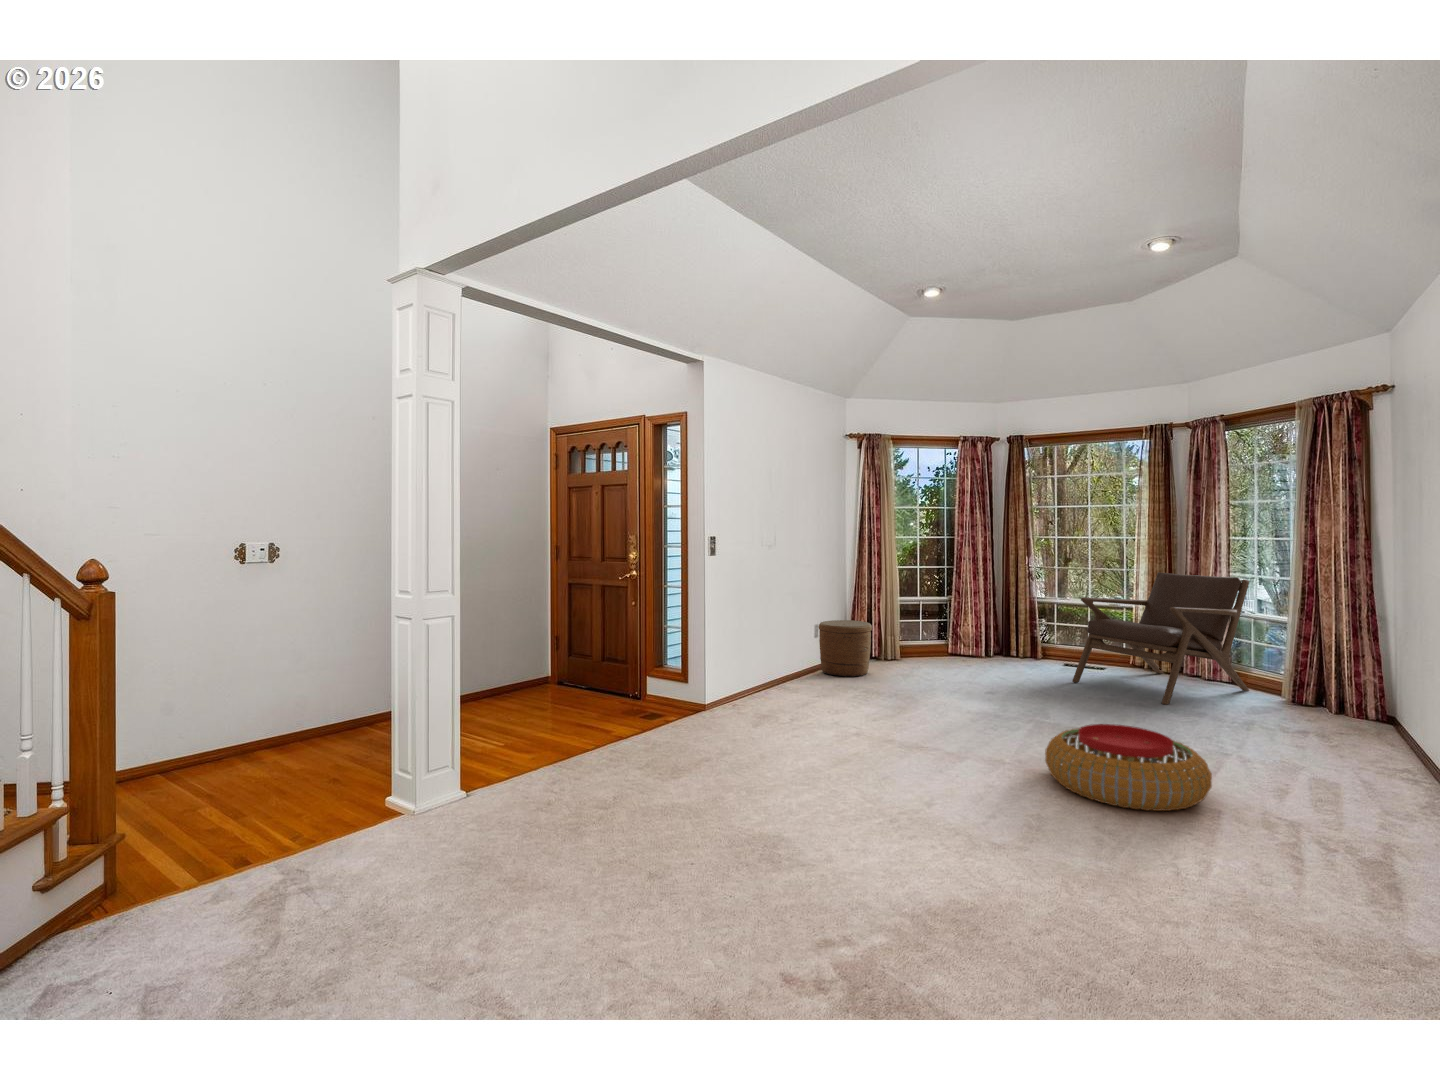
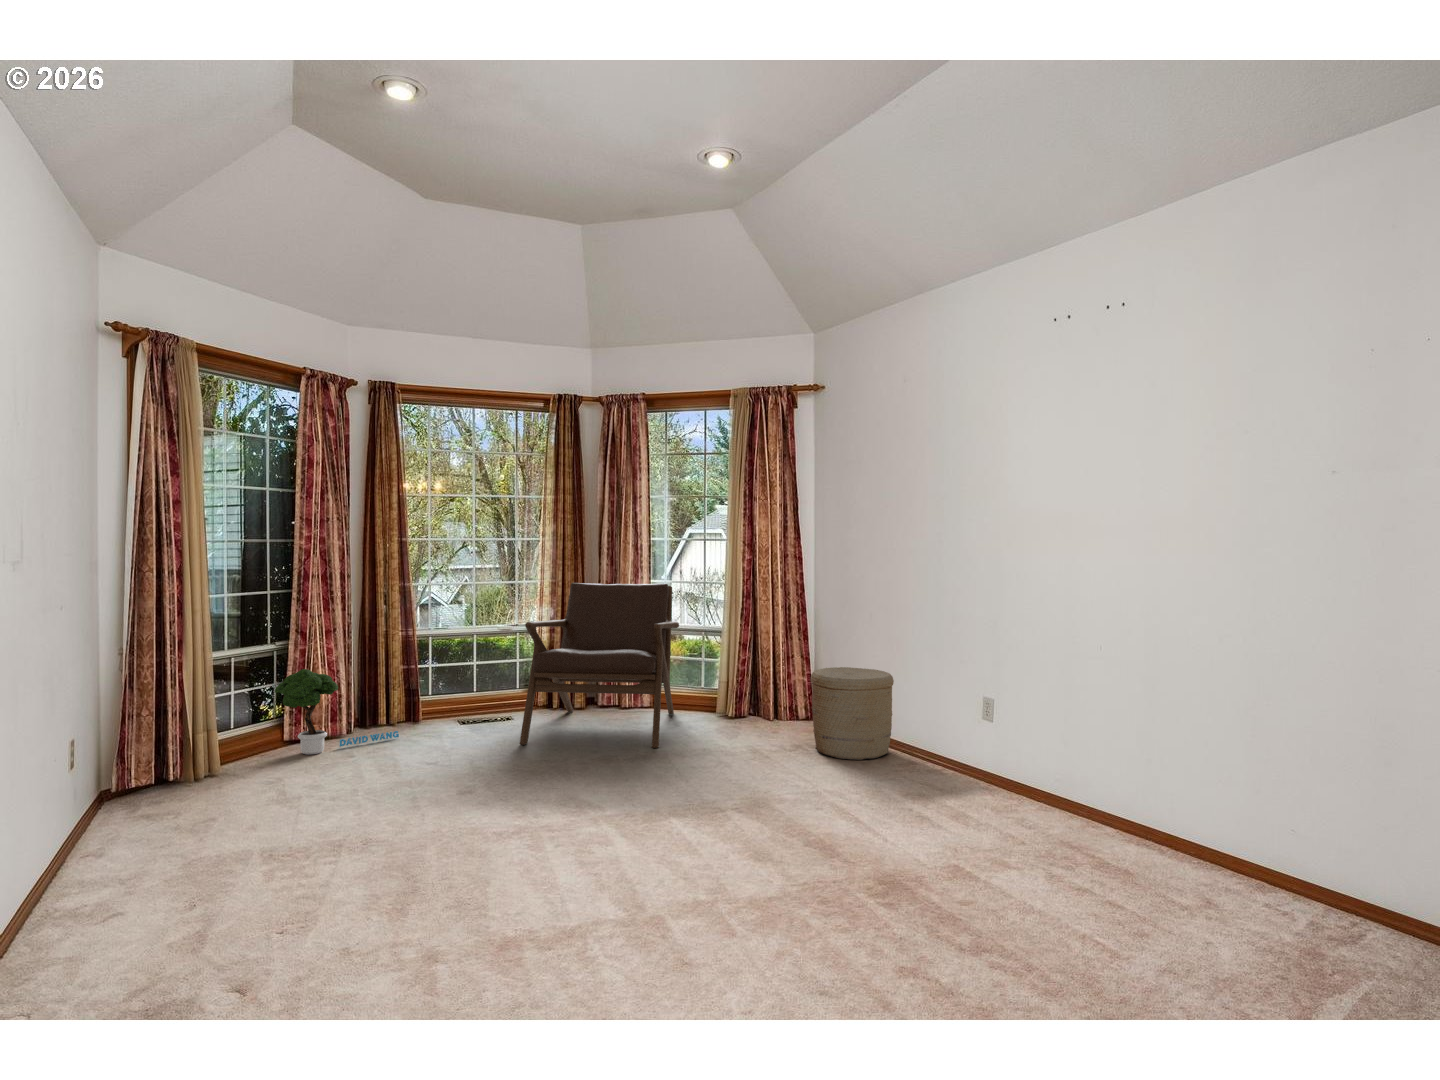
potted tree: none [938,612,1012,664] -> present [275,669,399,754]
woven basket: present [819,620,872,677] -> present [811,667,894,760]
pouf: present [1045,724,1212,811] -> none [765,781,961,898]

